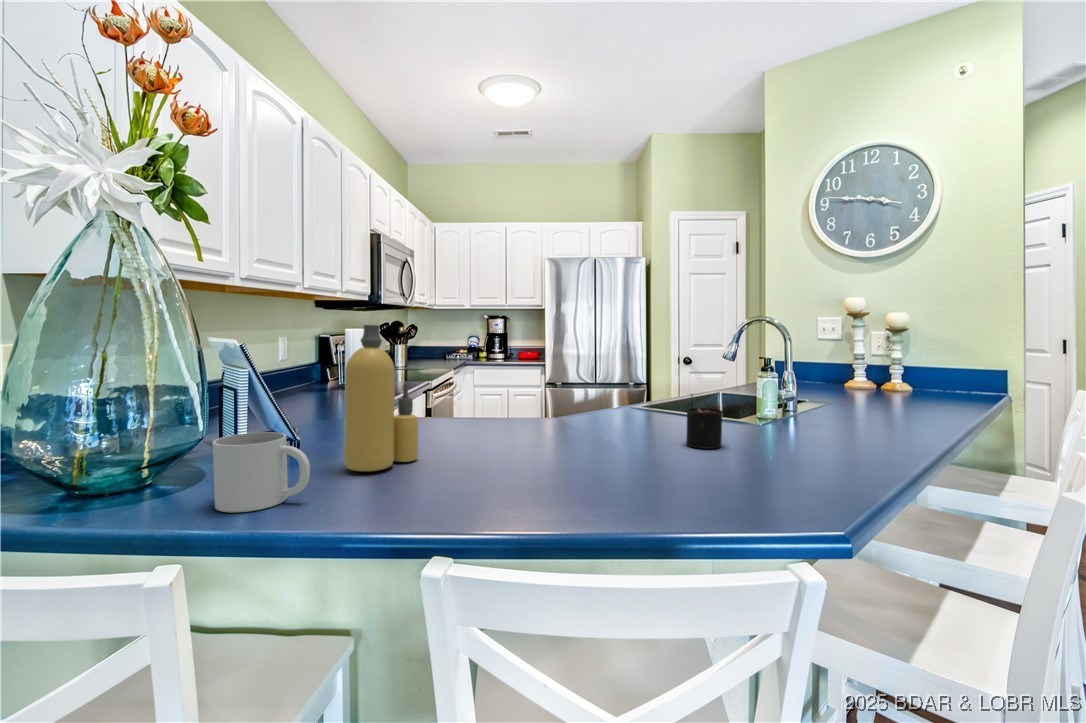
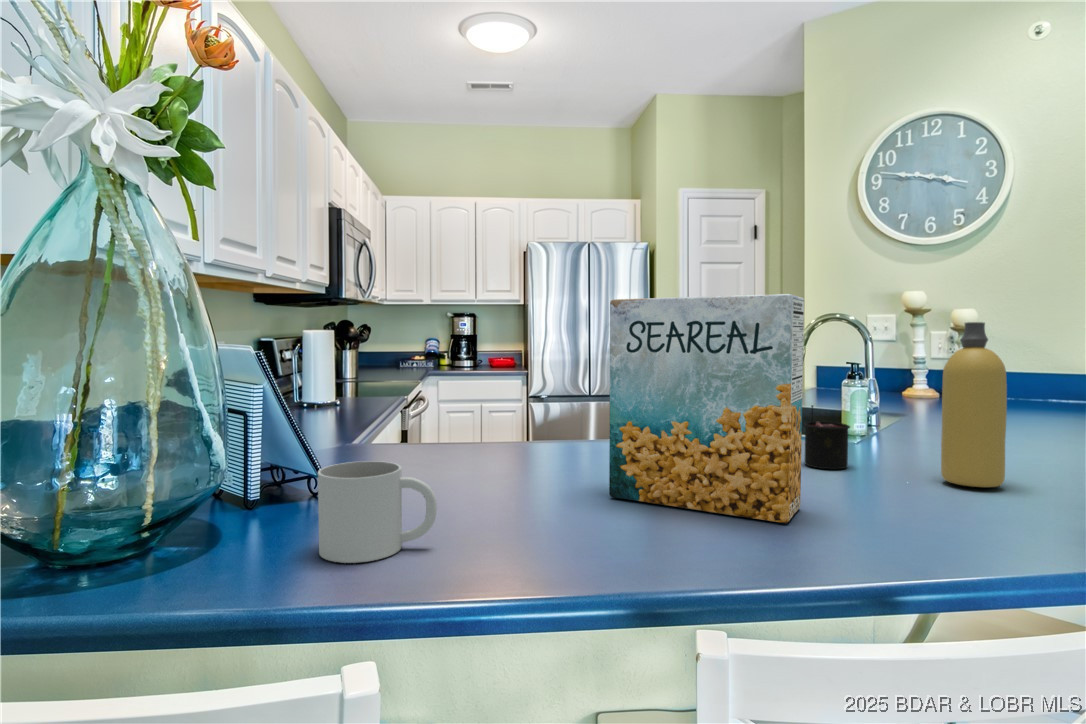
cereal box: none [491,298,642,493] -> present [609,294,804,523]
bottle: present [344,325,418,472] -> present [941,322,1007,487]

